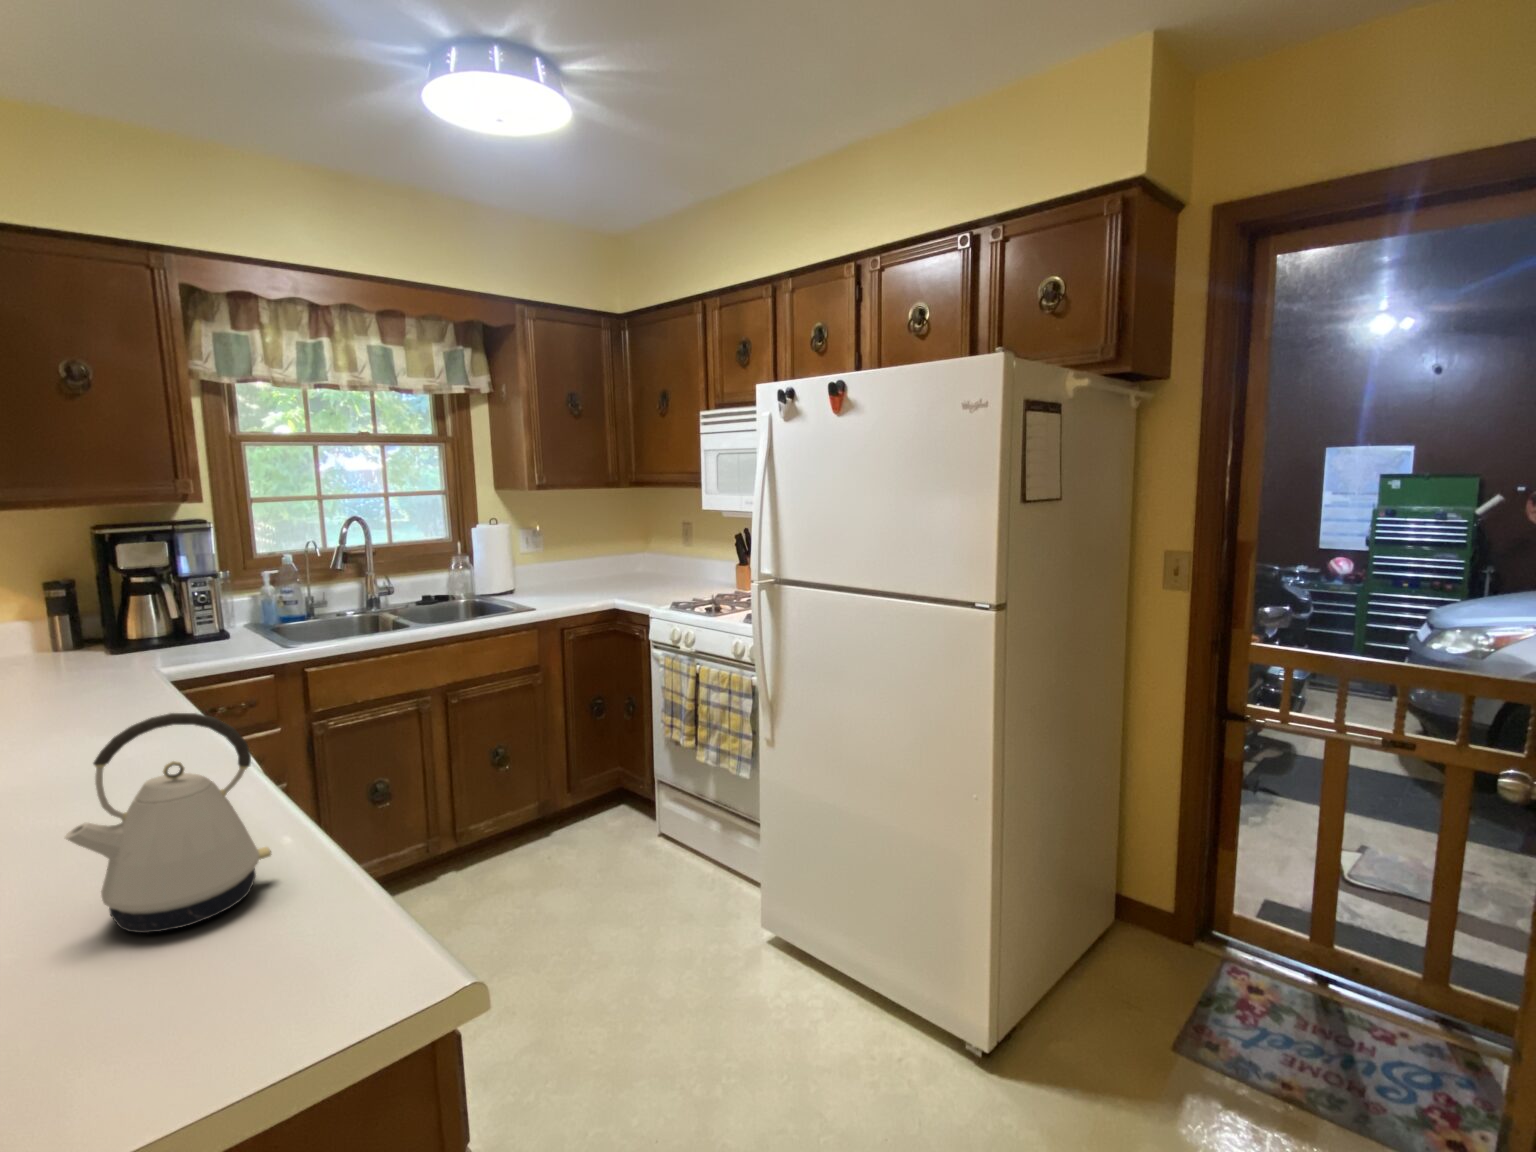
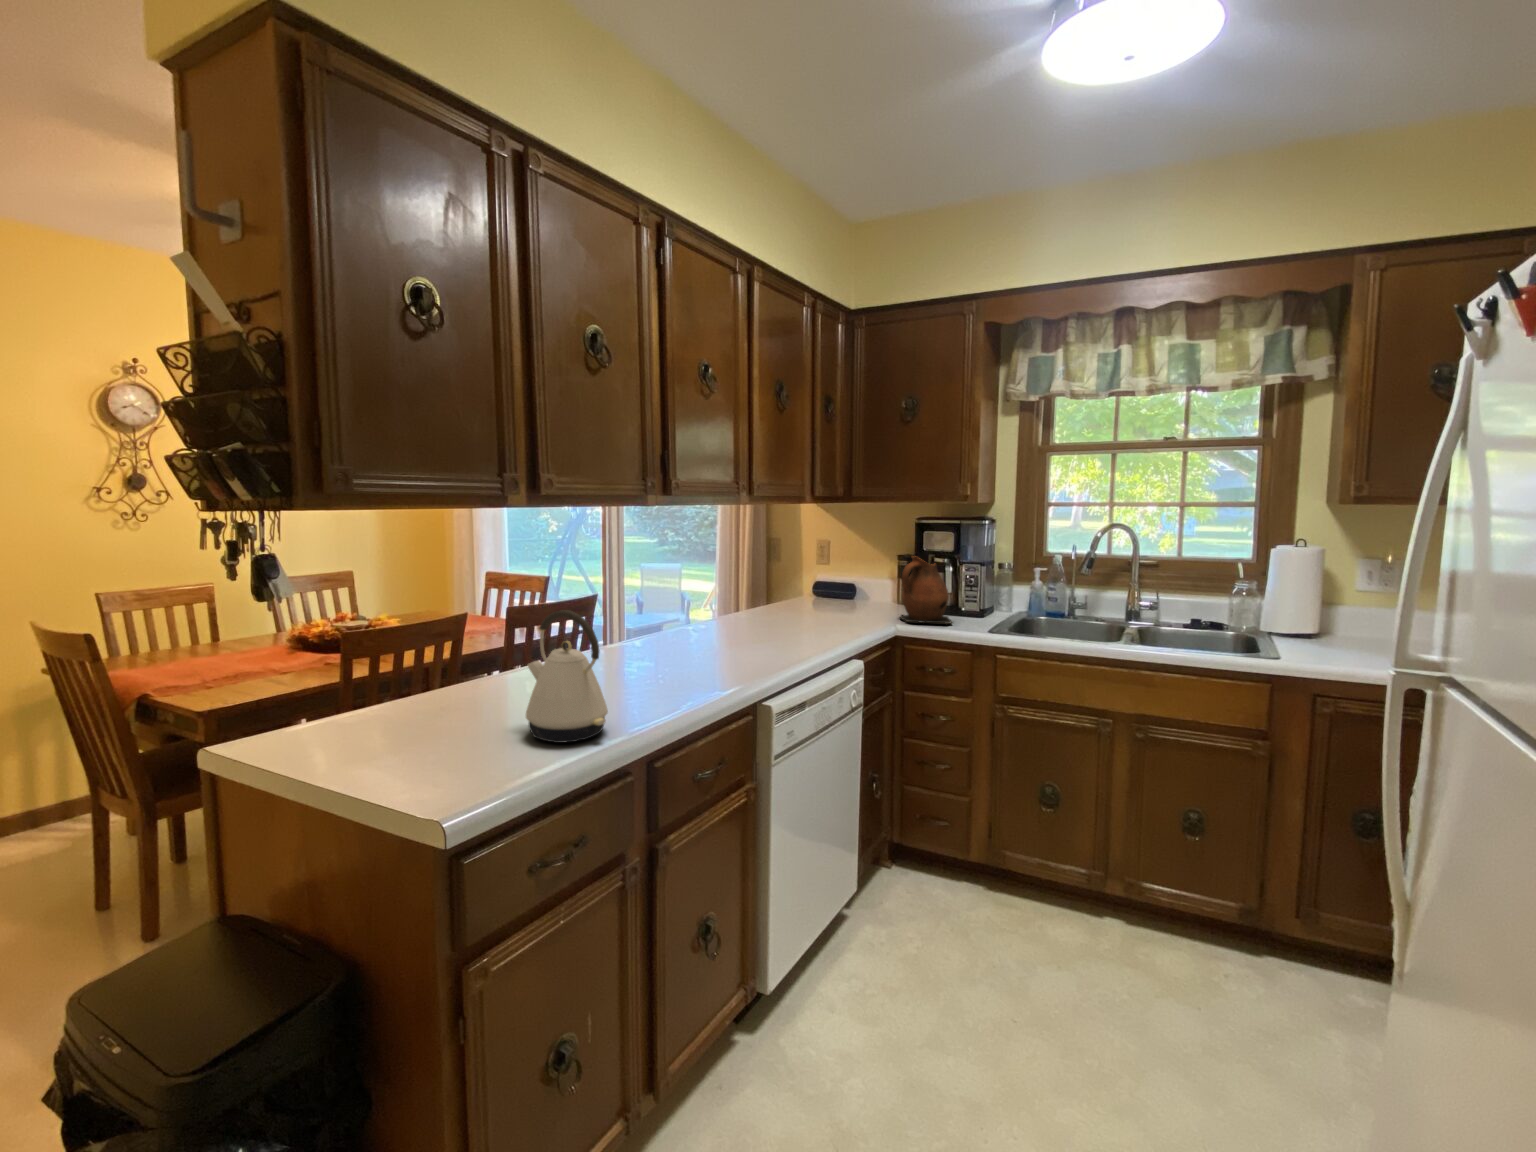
ceramic pitcher: none [122,579,220,665] -> present [900,556,952,624]

